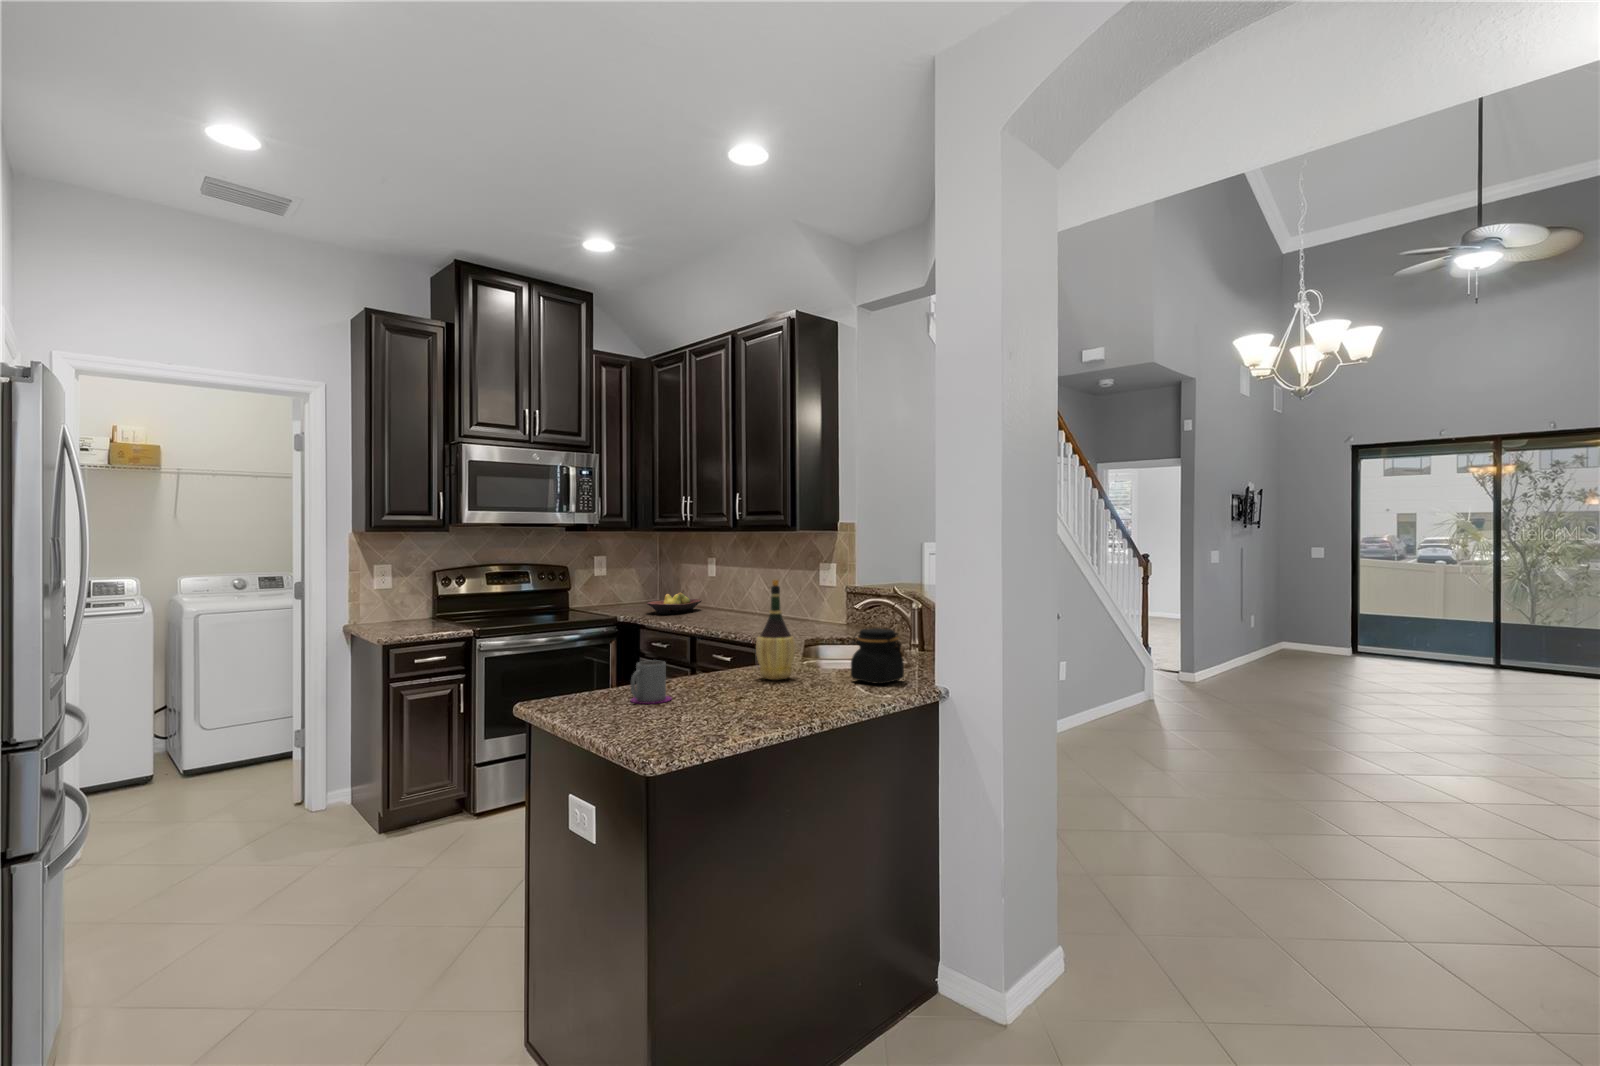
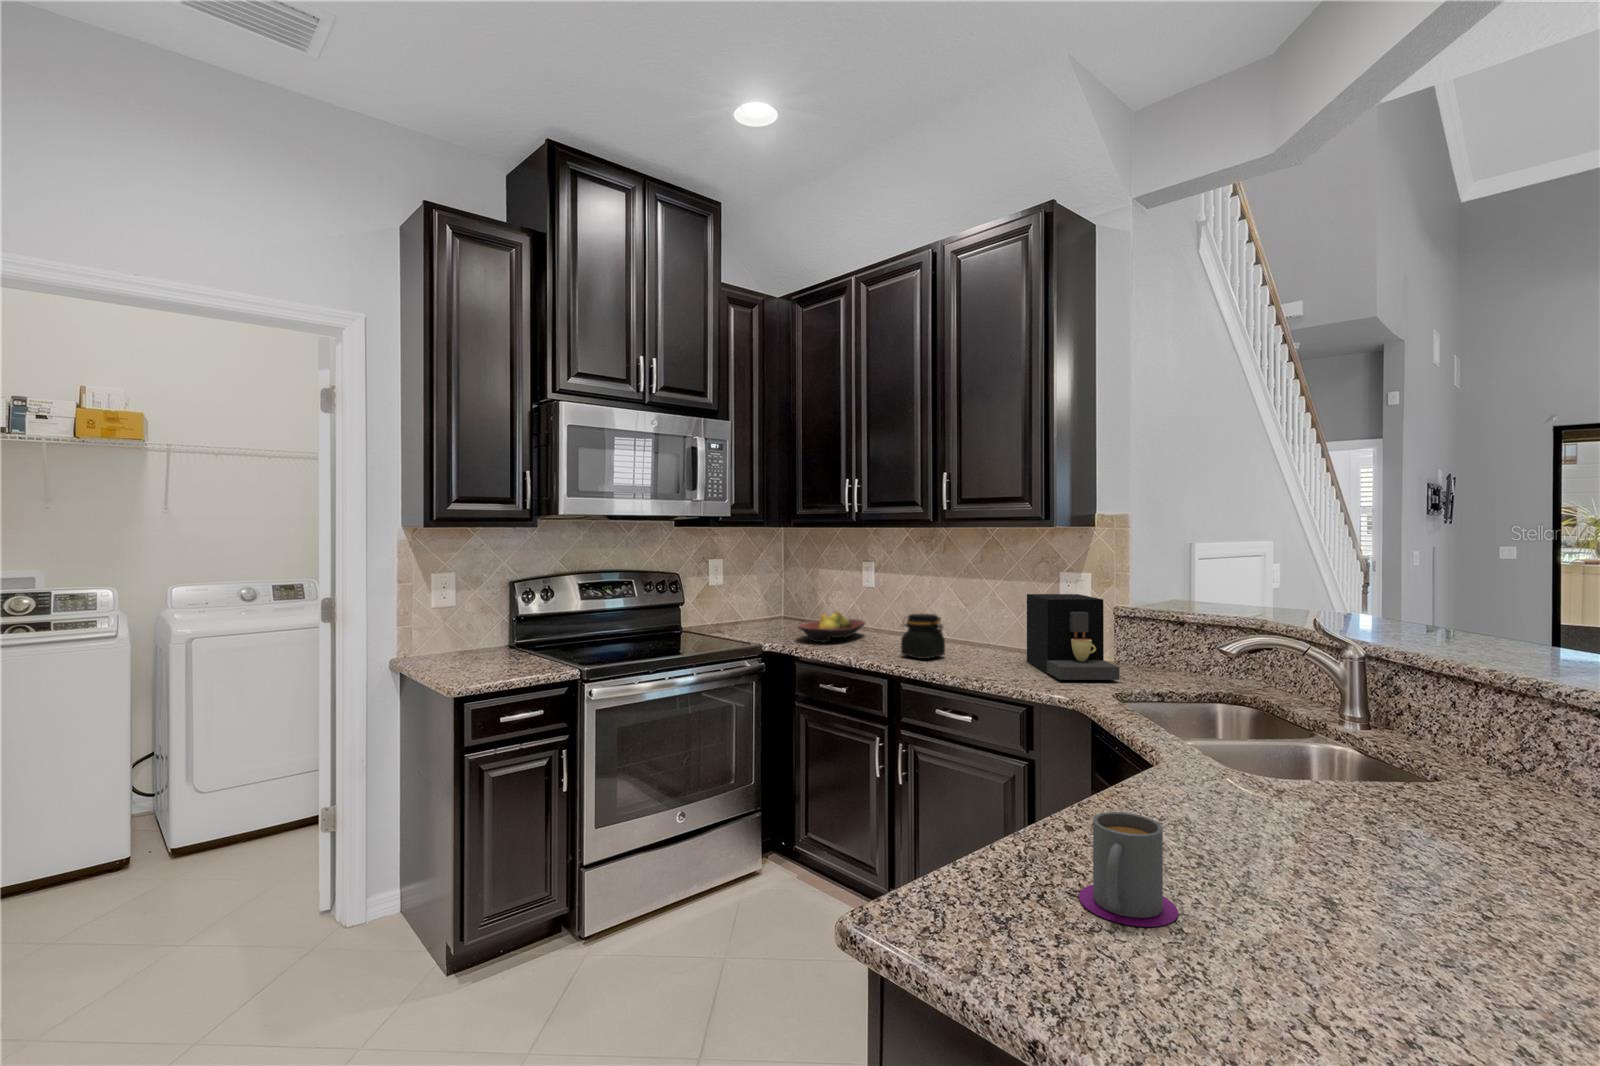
coffee maker: none [791,577,831,631] -> present [1027,594,1119,680]
wine bottle: present [756,579,796,680] -> none [1207,623,1295,822]
jar: present [851,628,904,684] -> present [901,614,945,659]

